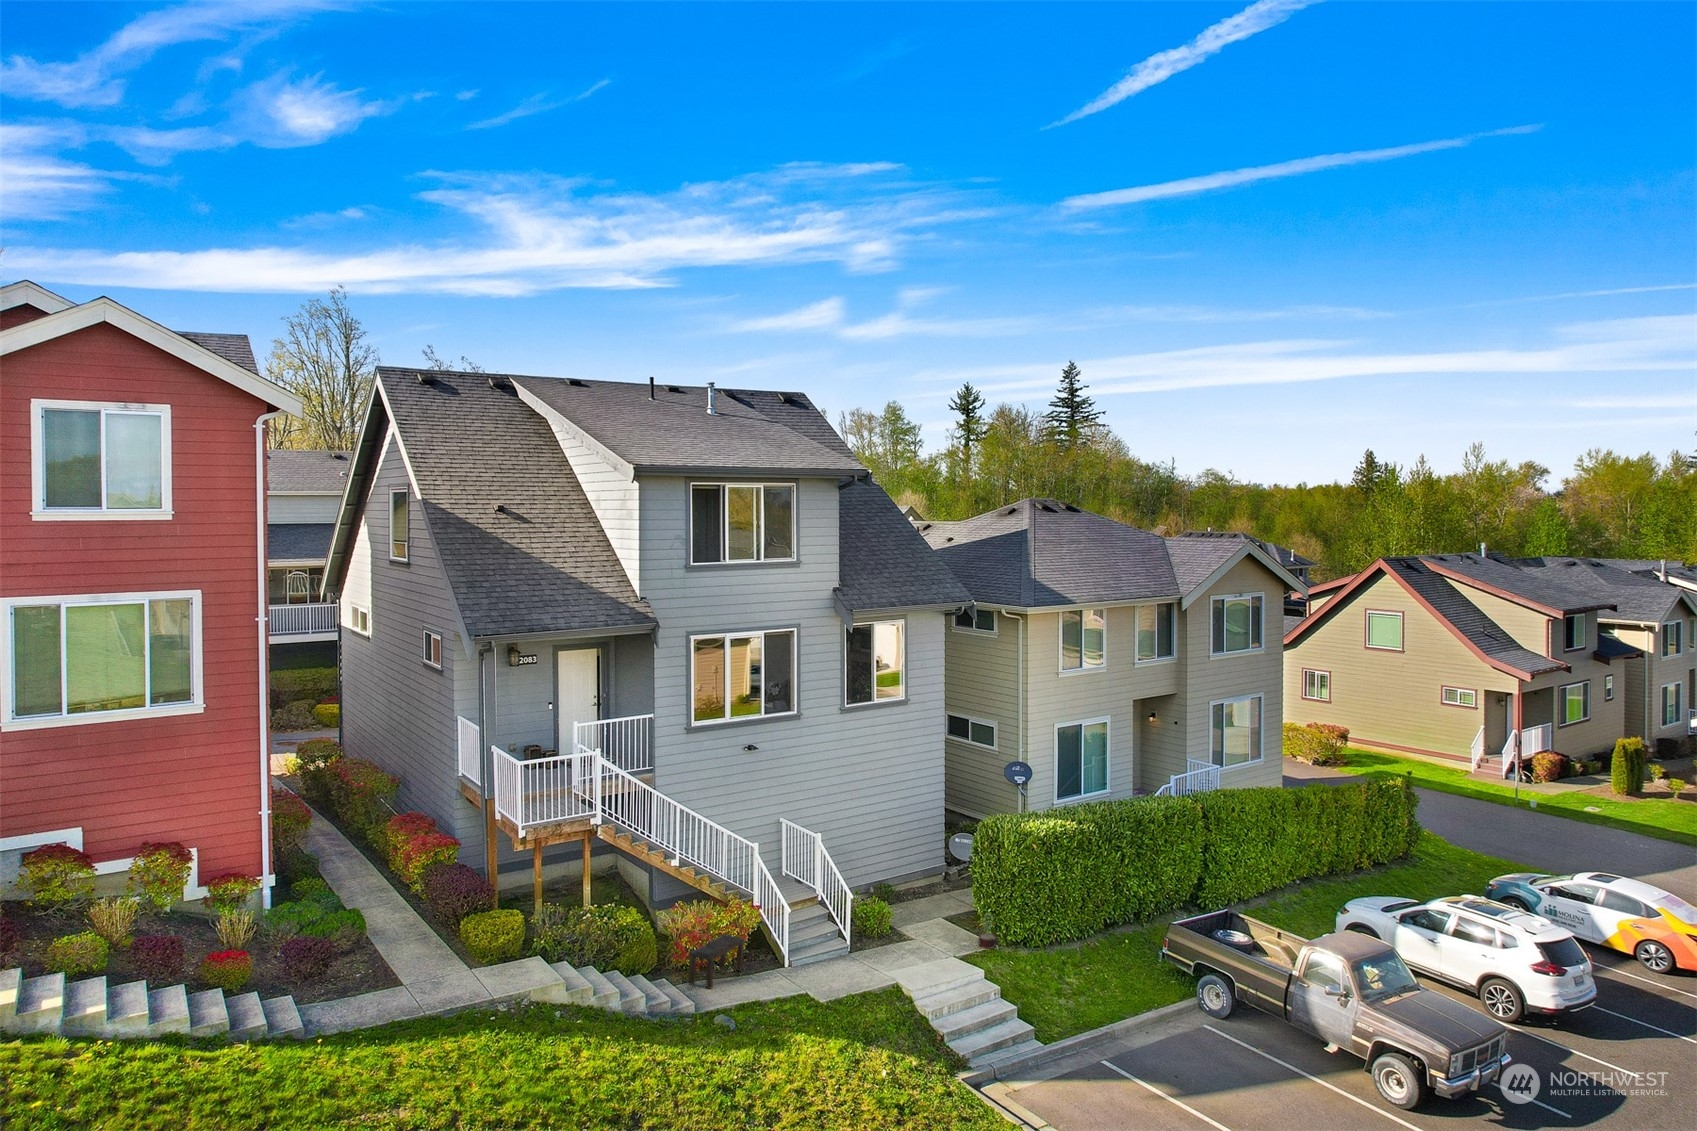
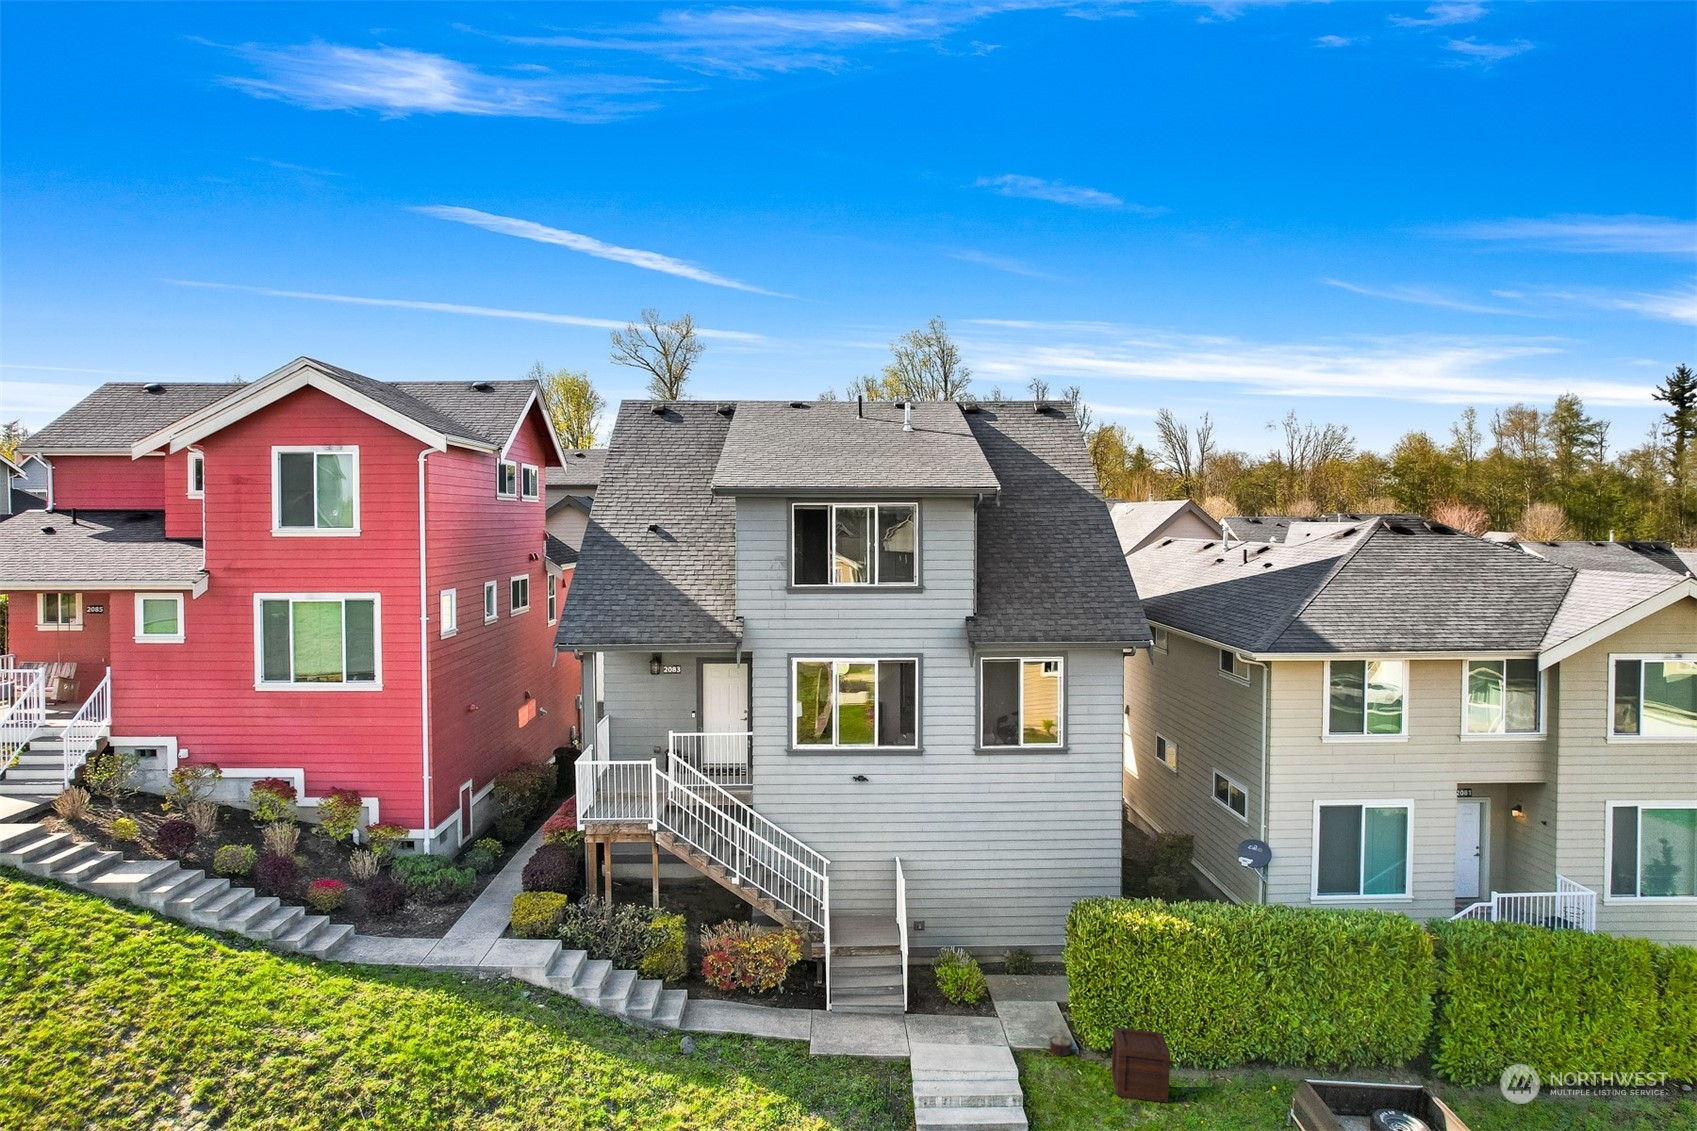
wooden crate: none [1033,911,1089,966] -> present [1111,1027,1170,1102]
bench: present [689,934,745,989] -> none [695,965,761,1016]

